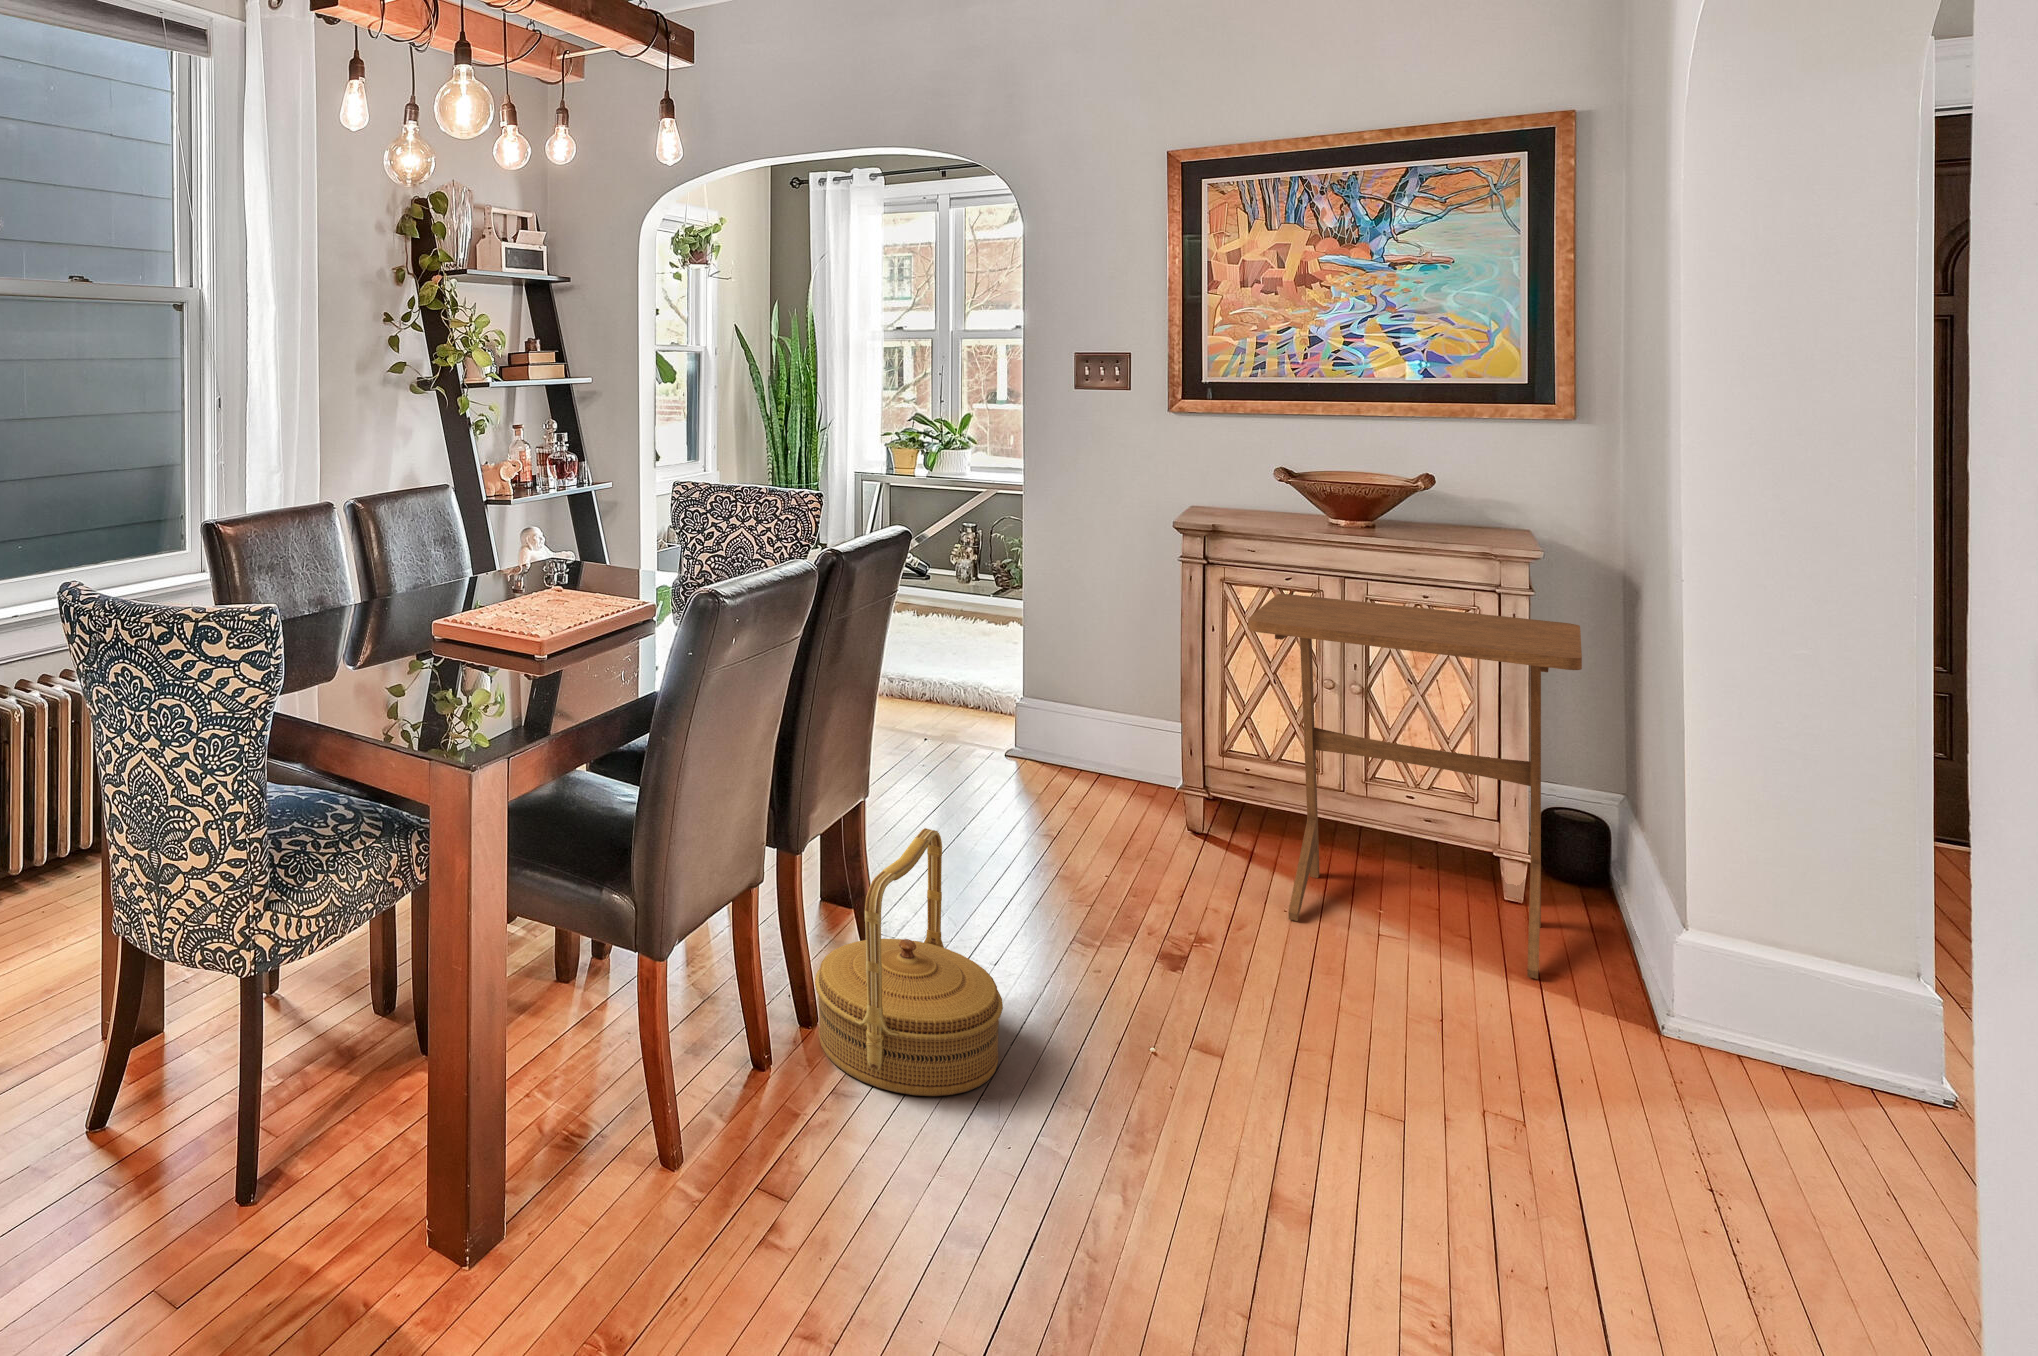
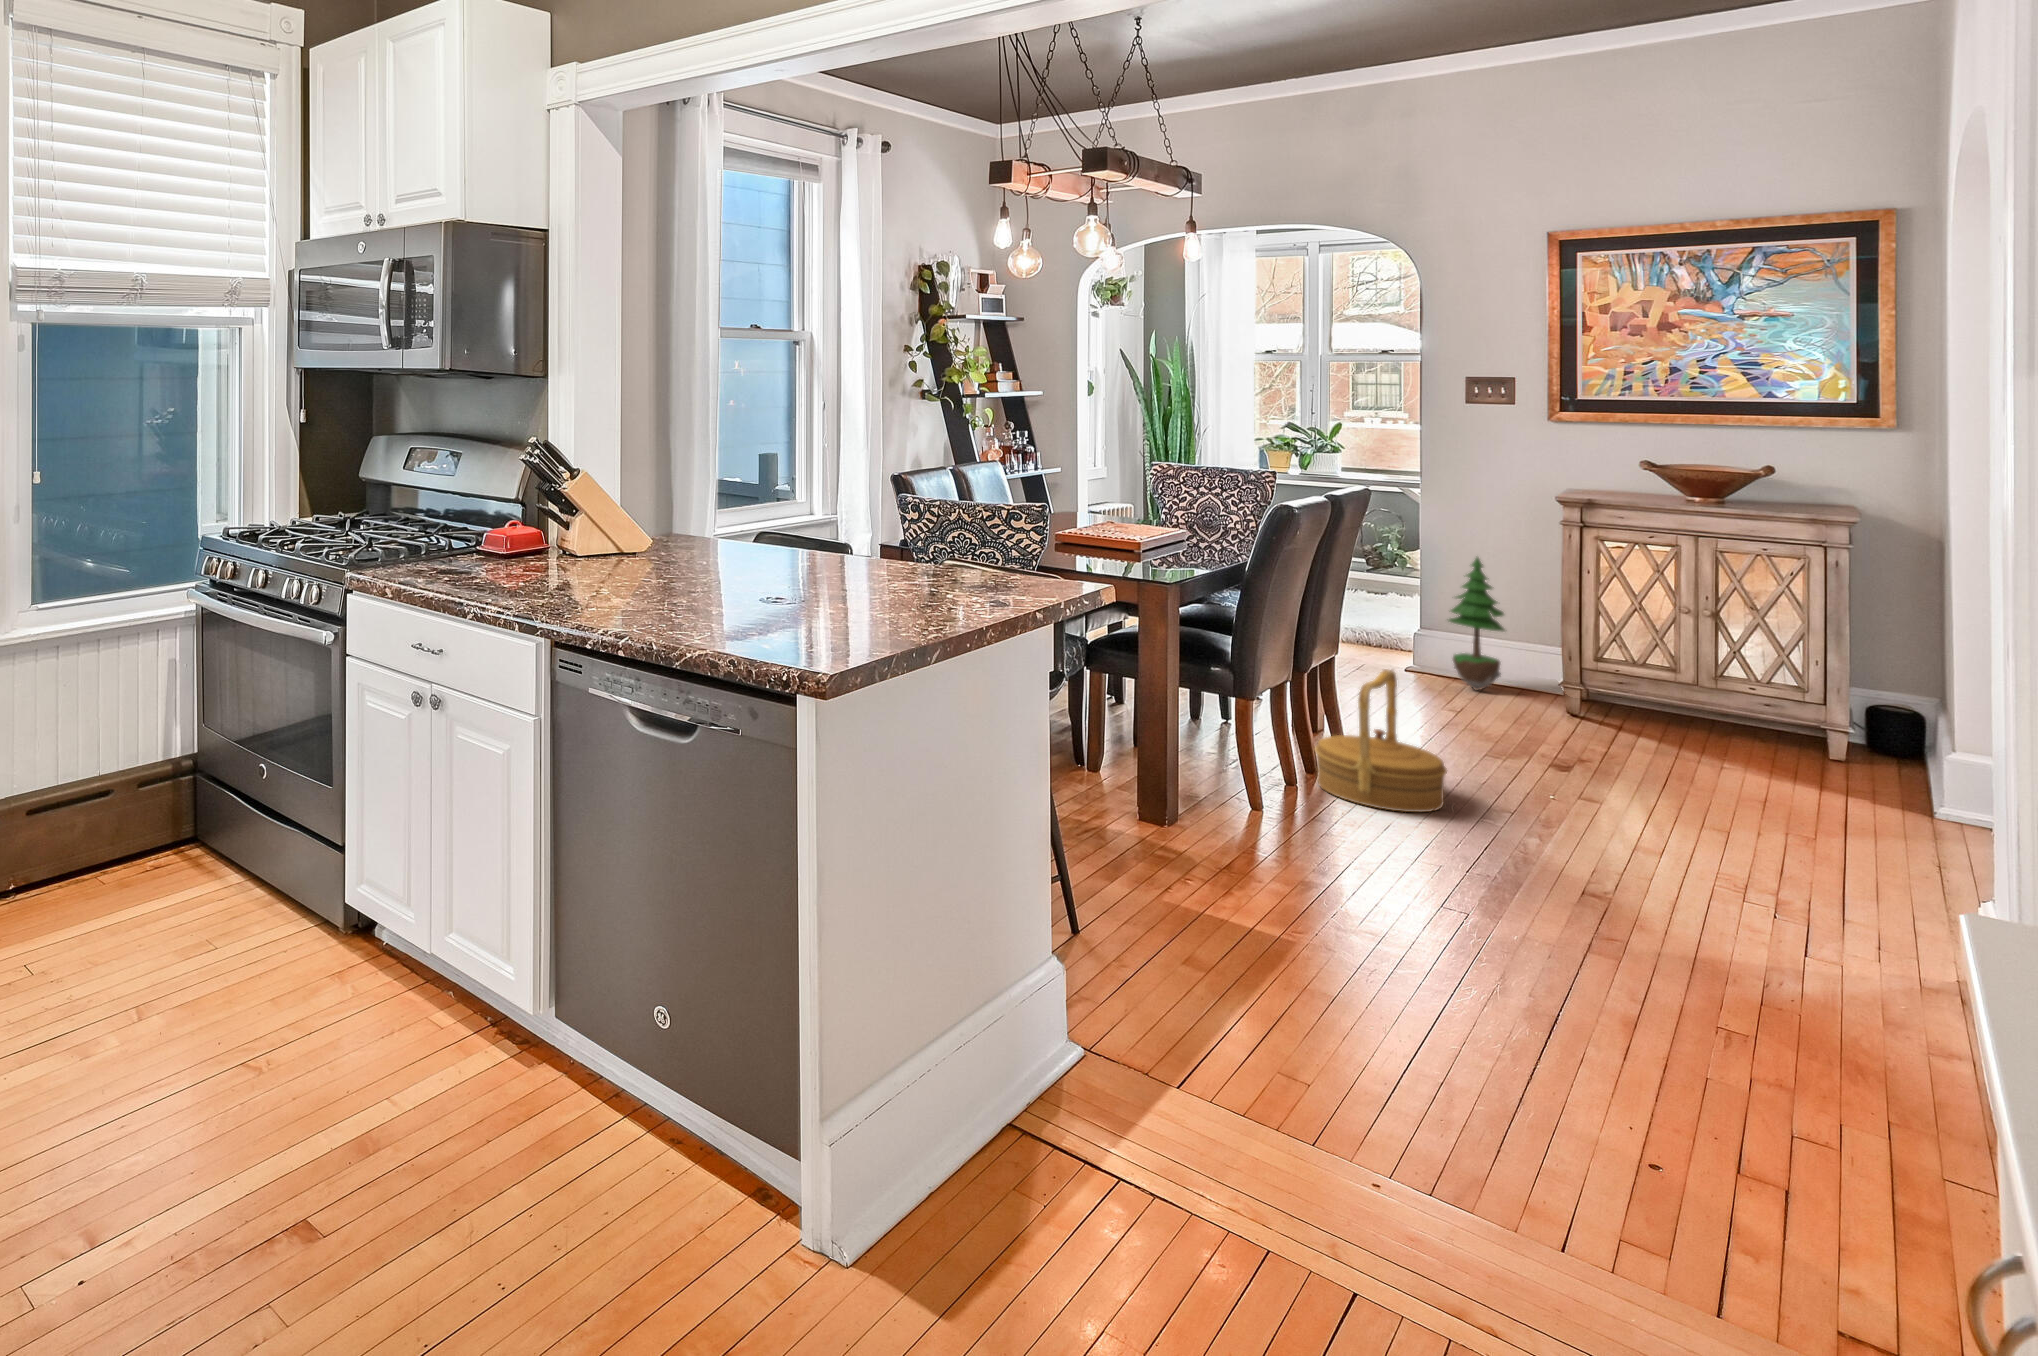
side table: present [1248,594,1582,979] -> none [1619,547,1893,803]
potted tree: none [1049,601,1122,789] -> present [1449,557,1504,690]

